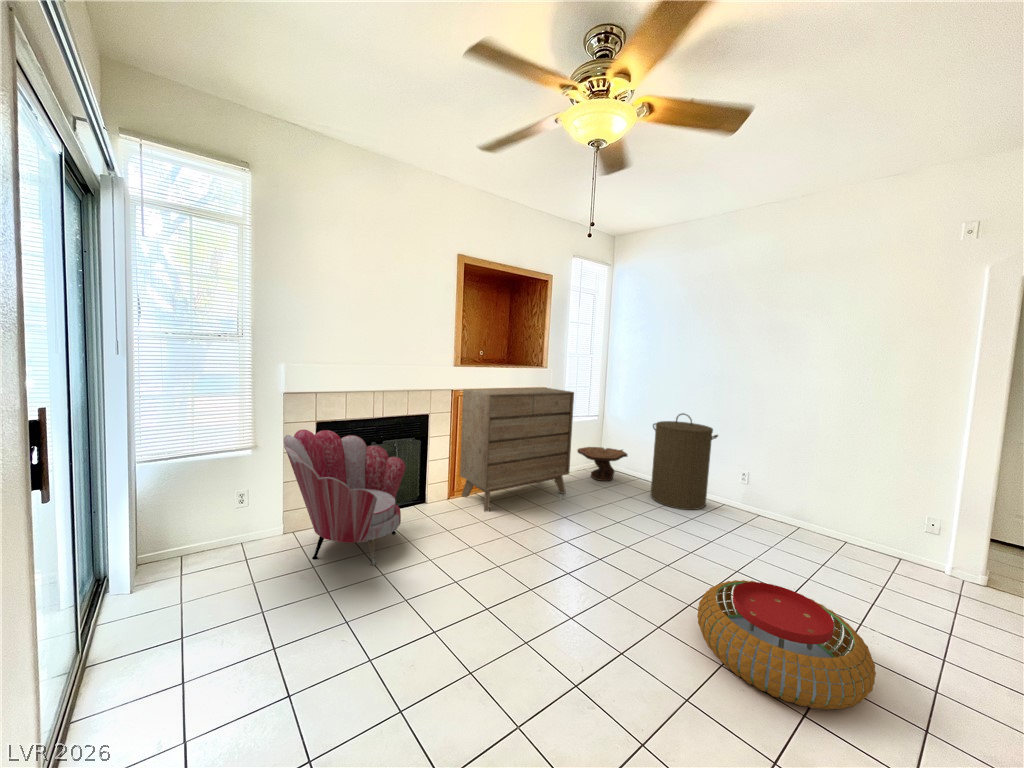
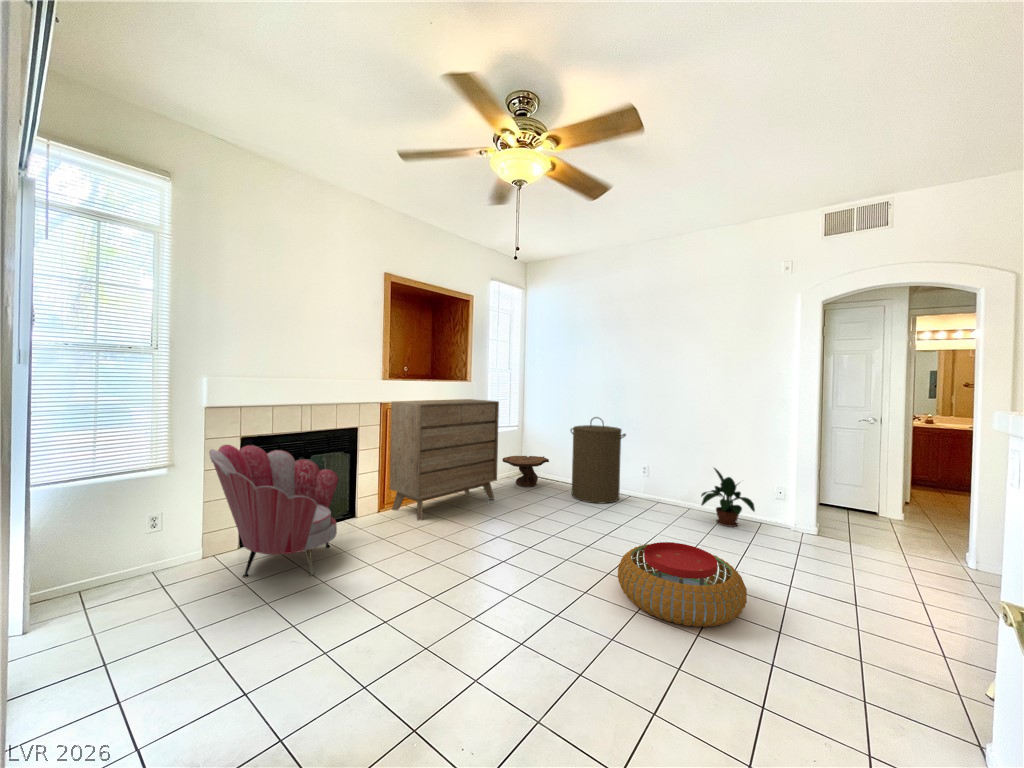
potted plant: none [809,485,884,559] -> present [701,468,755,527]

